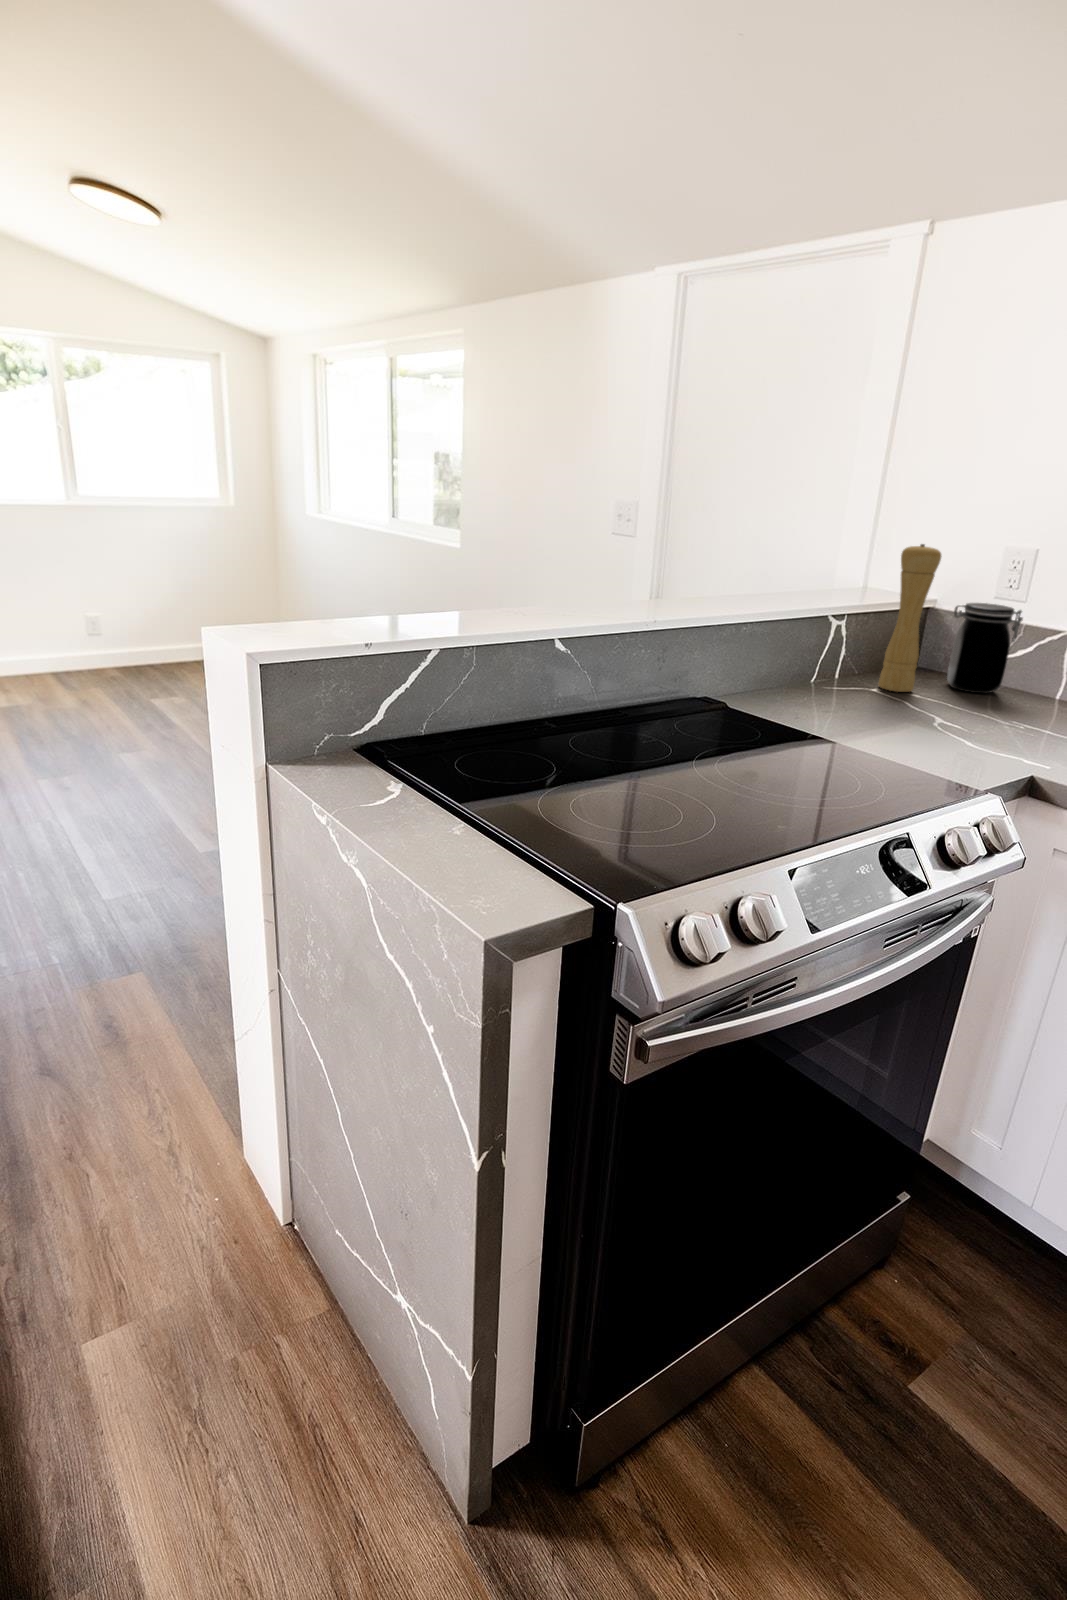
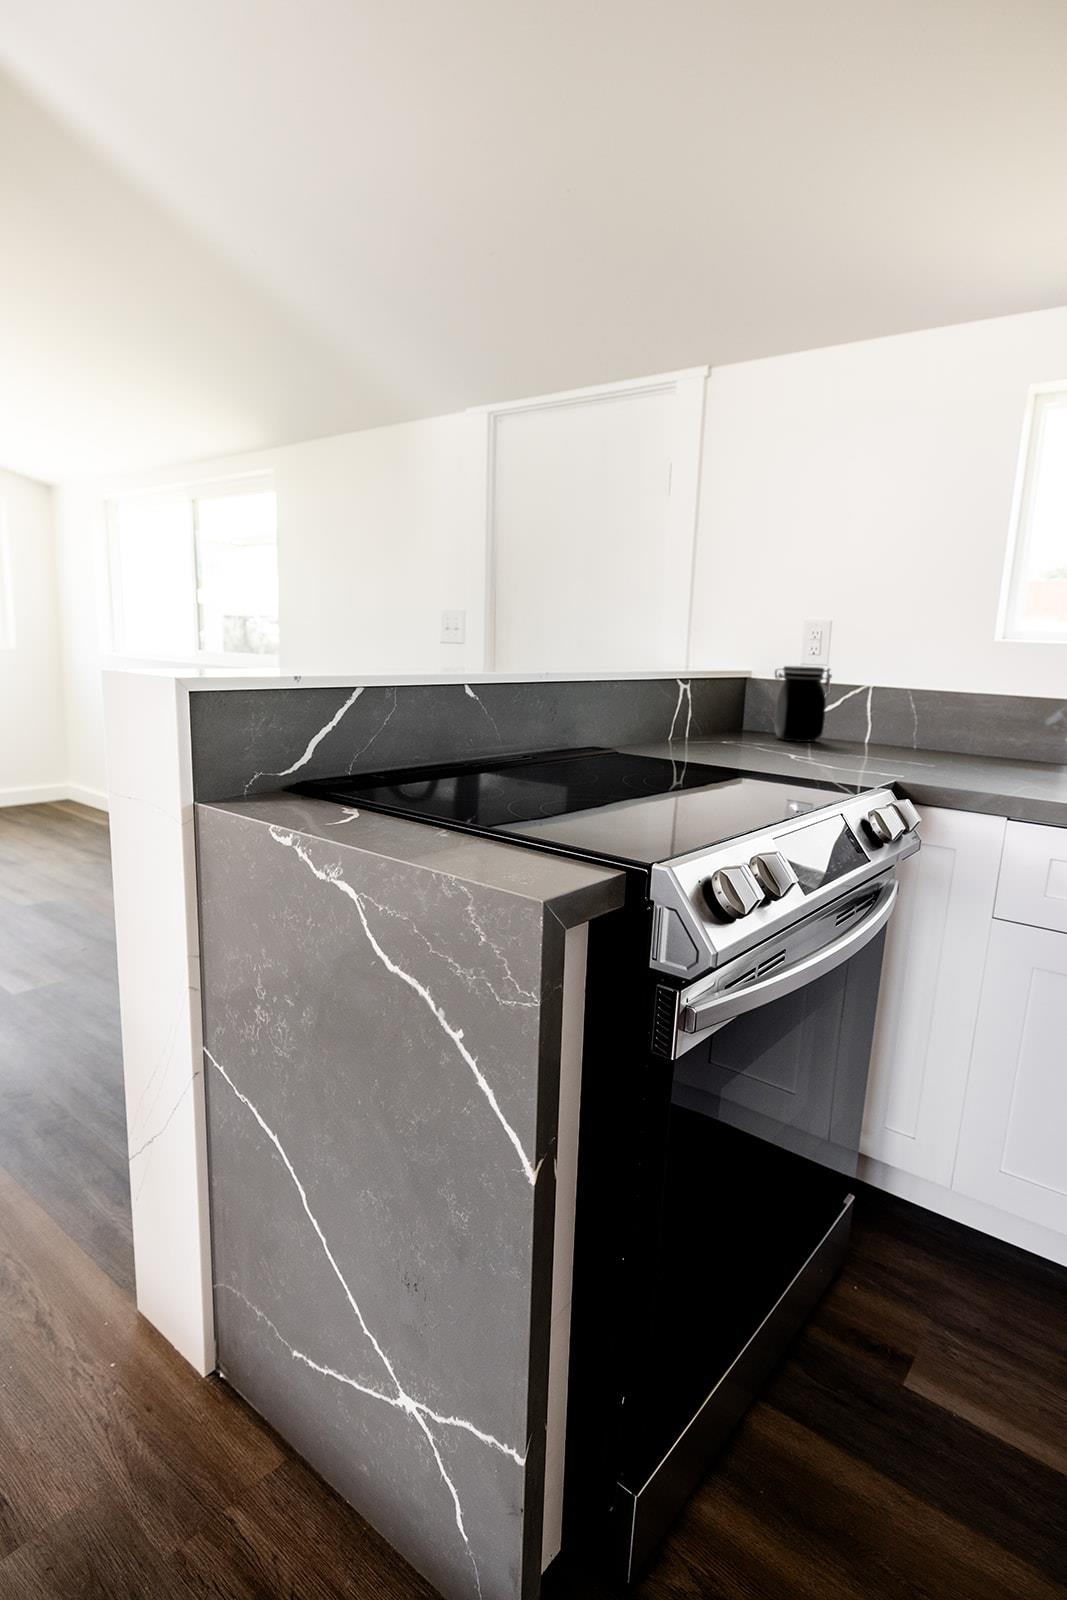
pepper mill: present [879,544,942,692] -> none [725,613,766,742]

